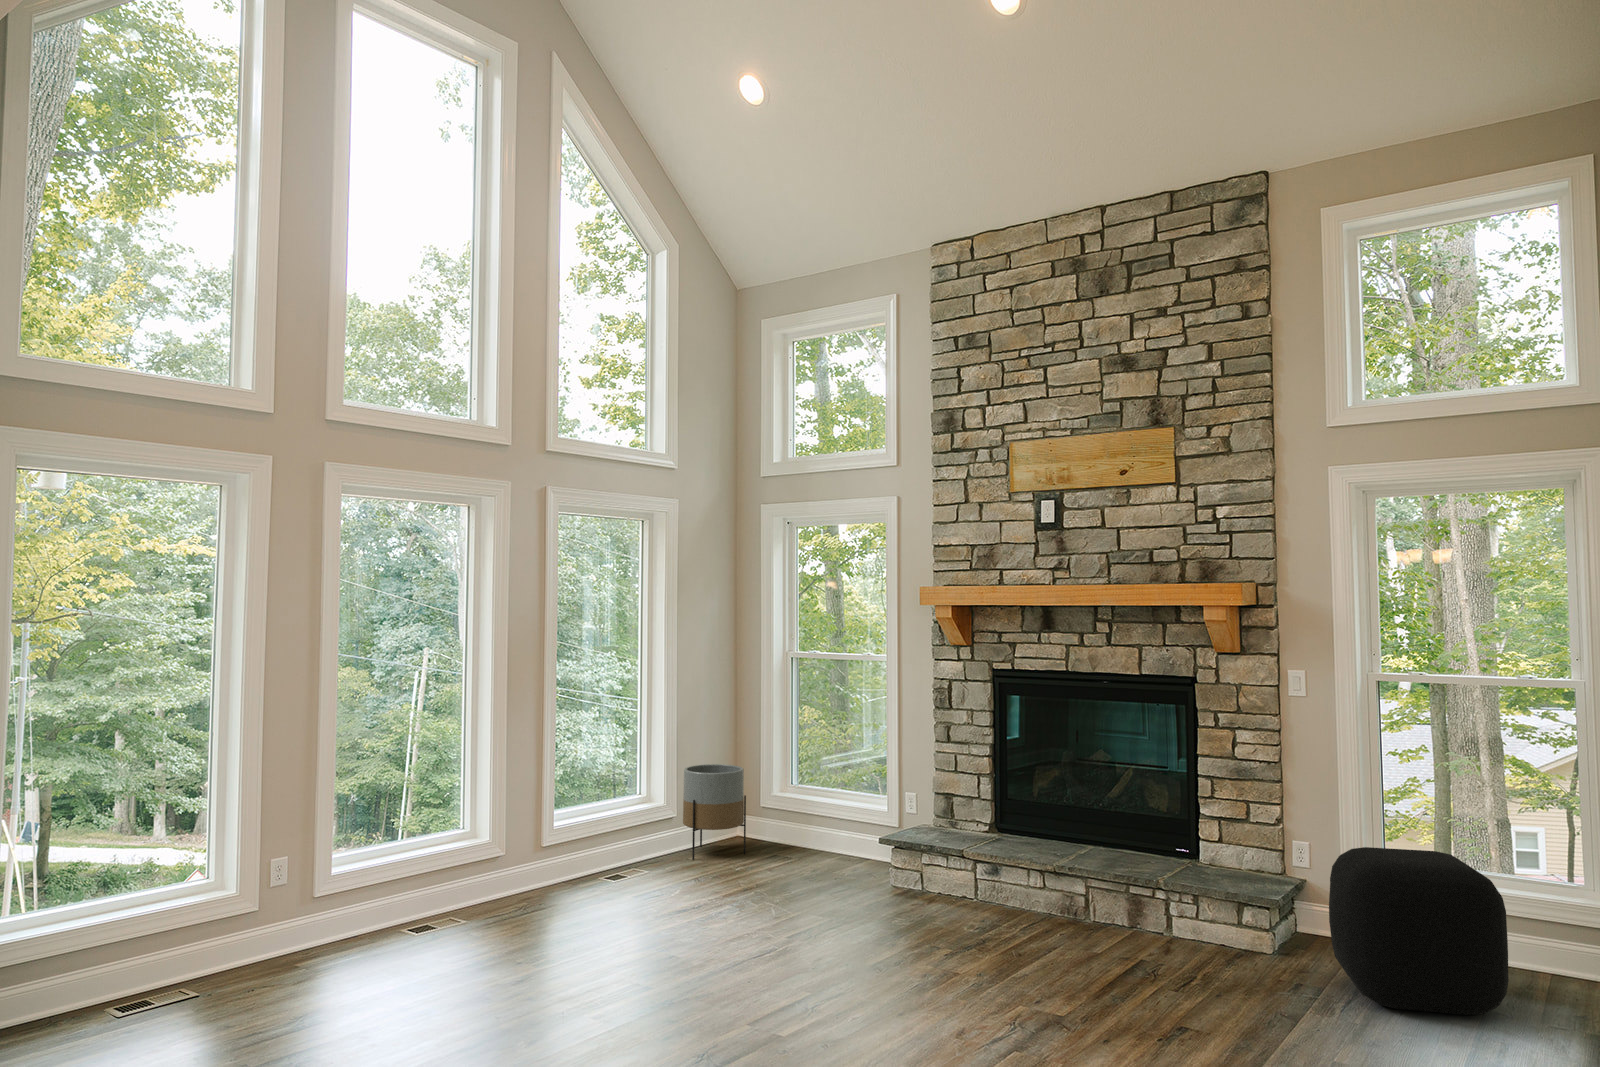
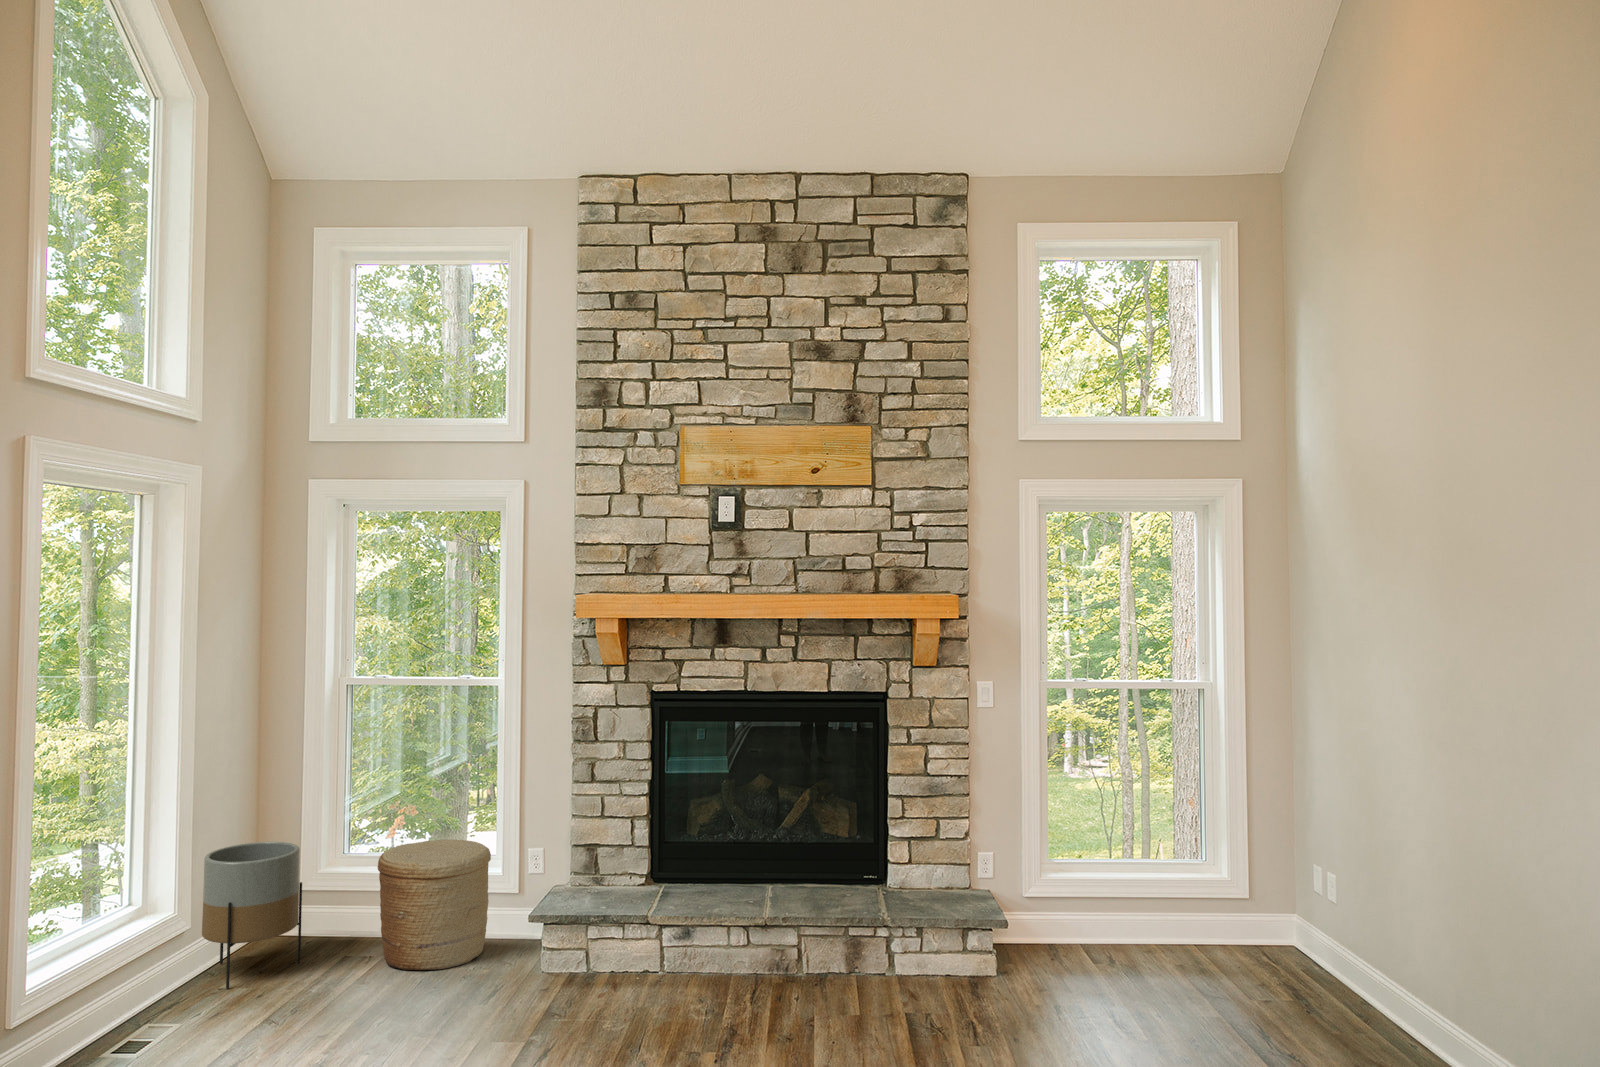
woven basket: none [789,778,871,872] -> present [378,840,491,970]
ottoman: present [1329,847,1509,1015] -> none [1062,851,1226,1014]

